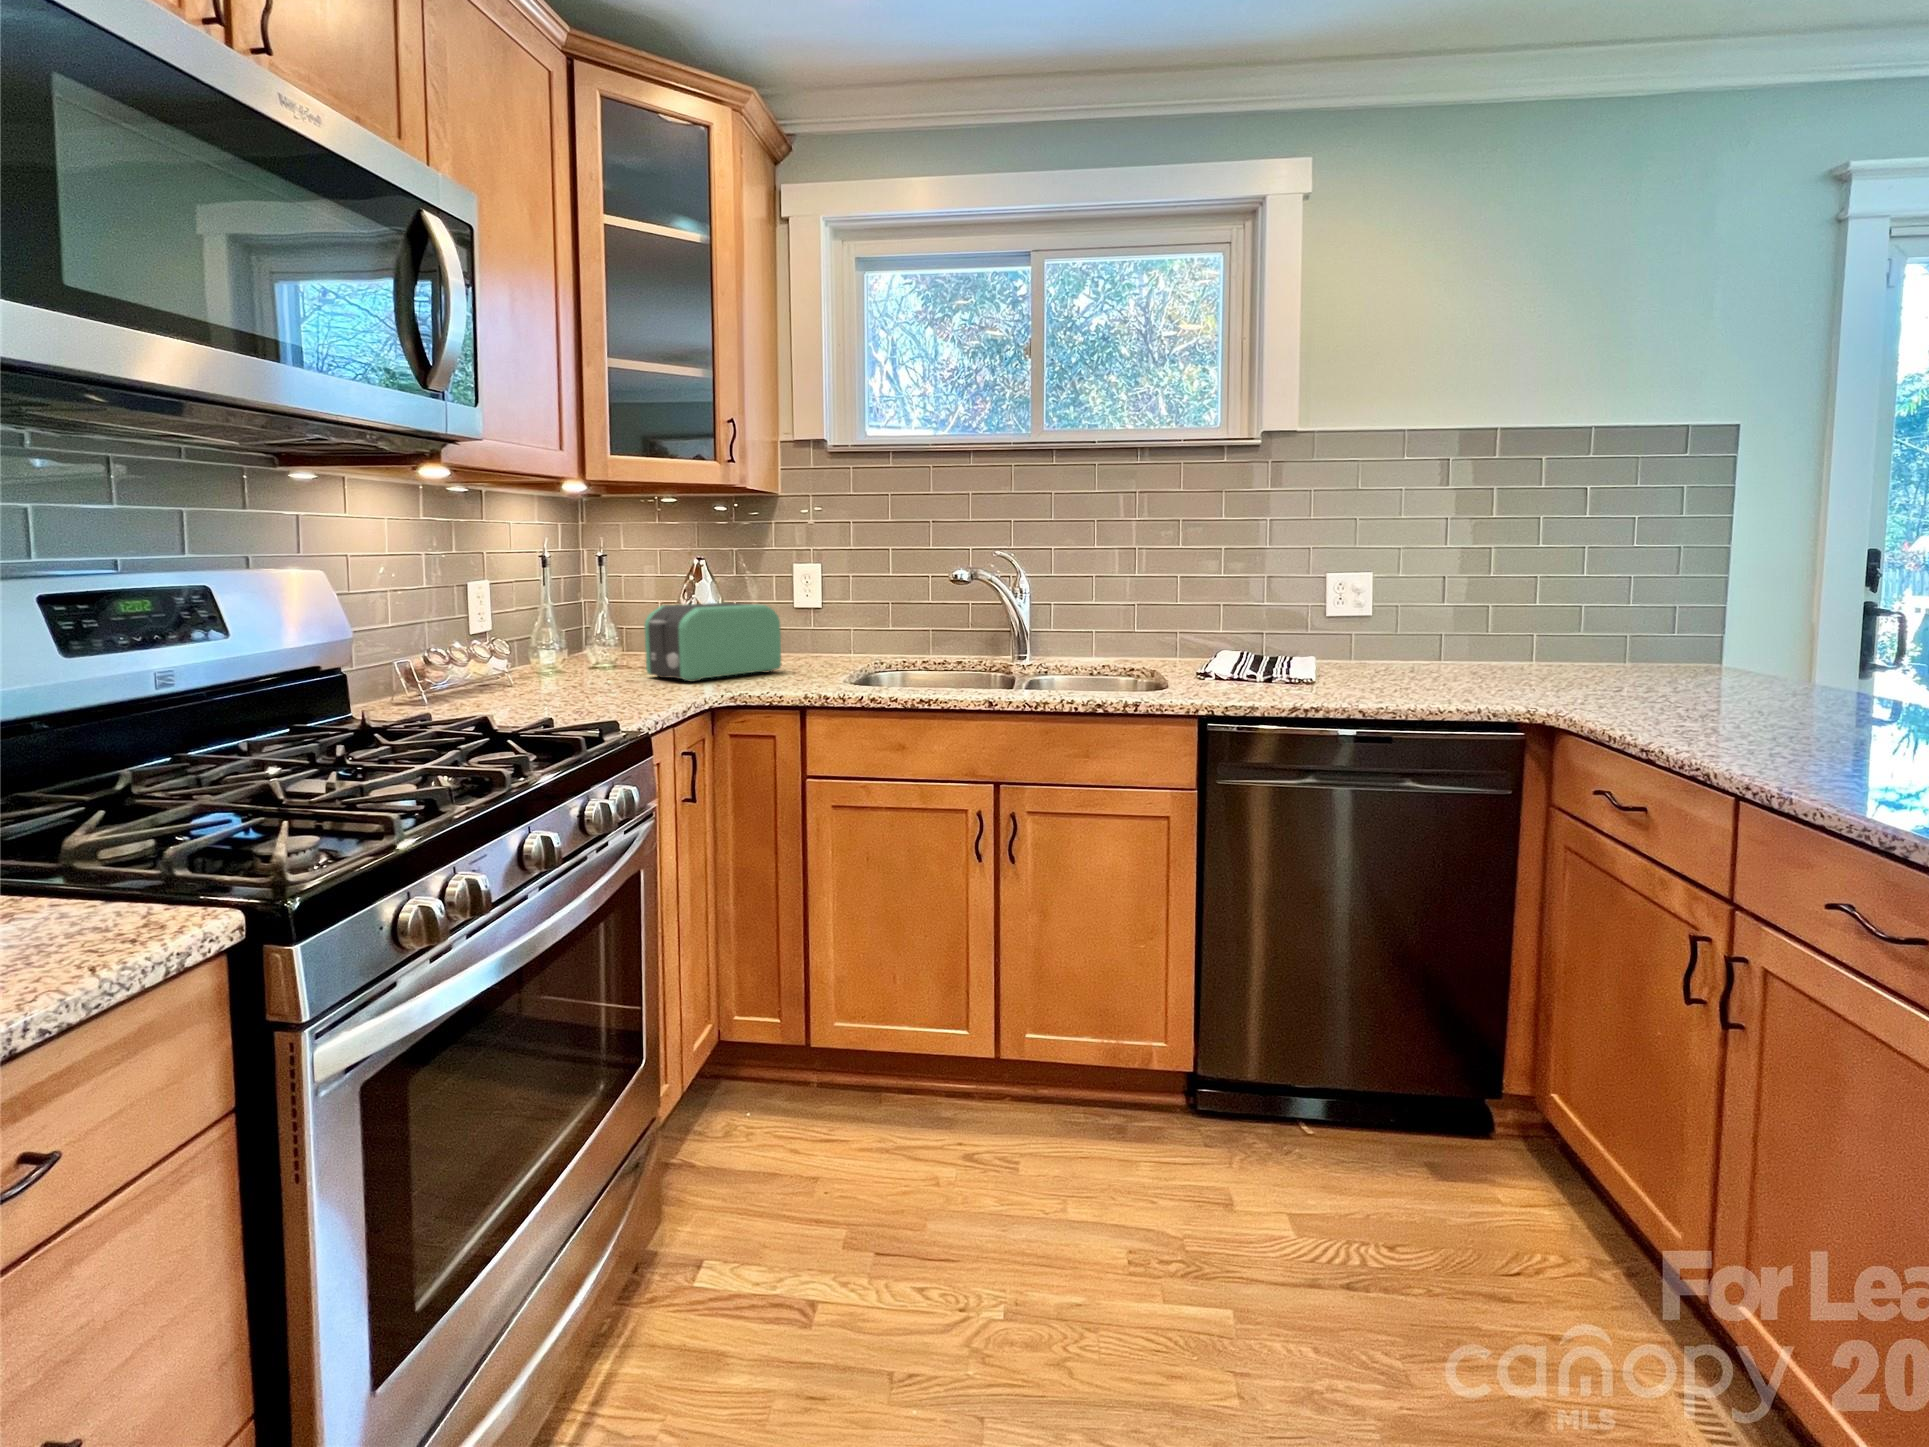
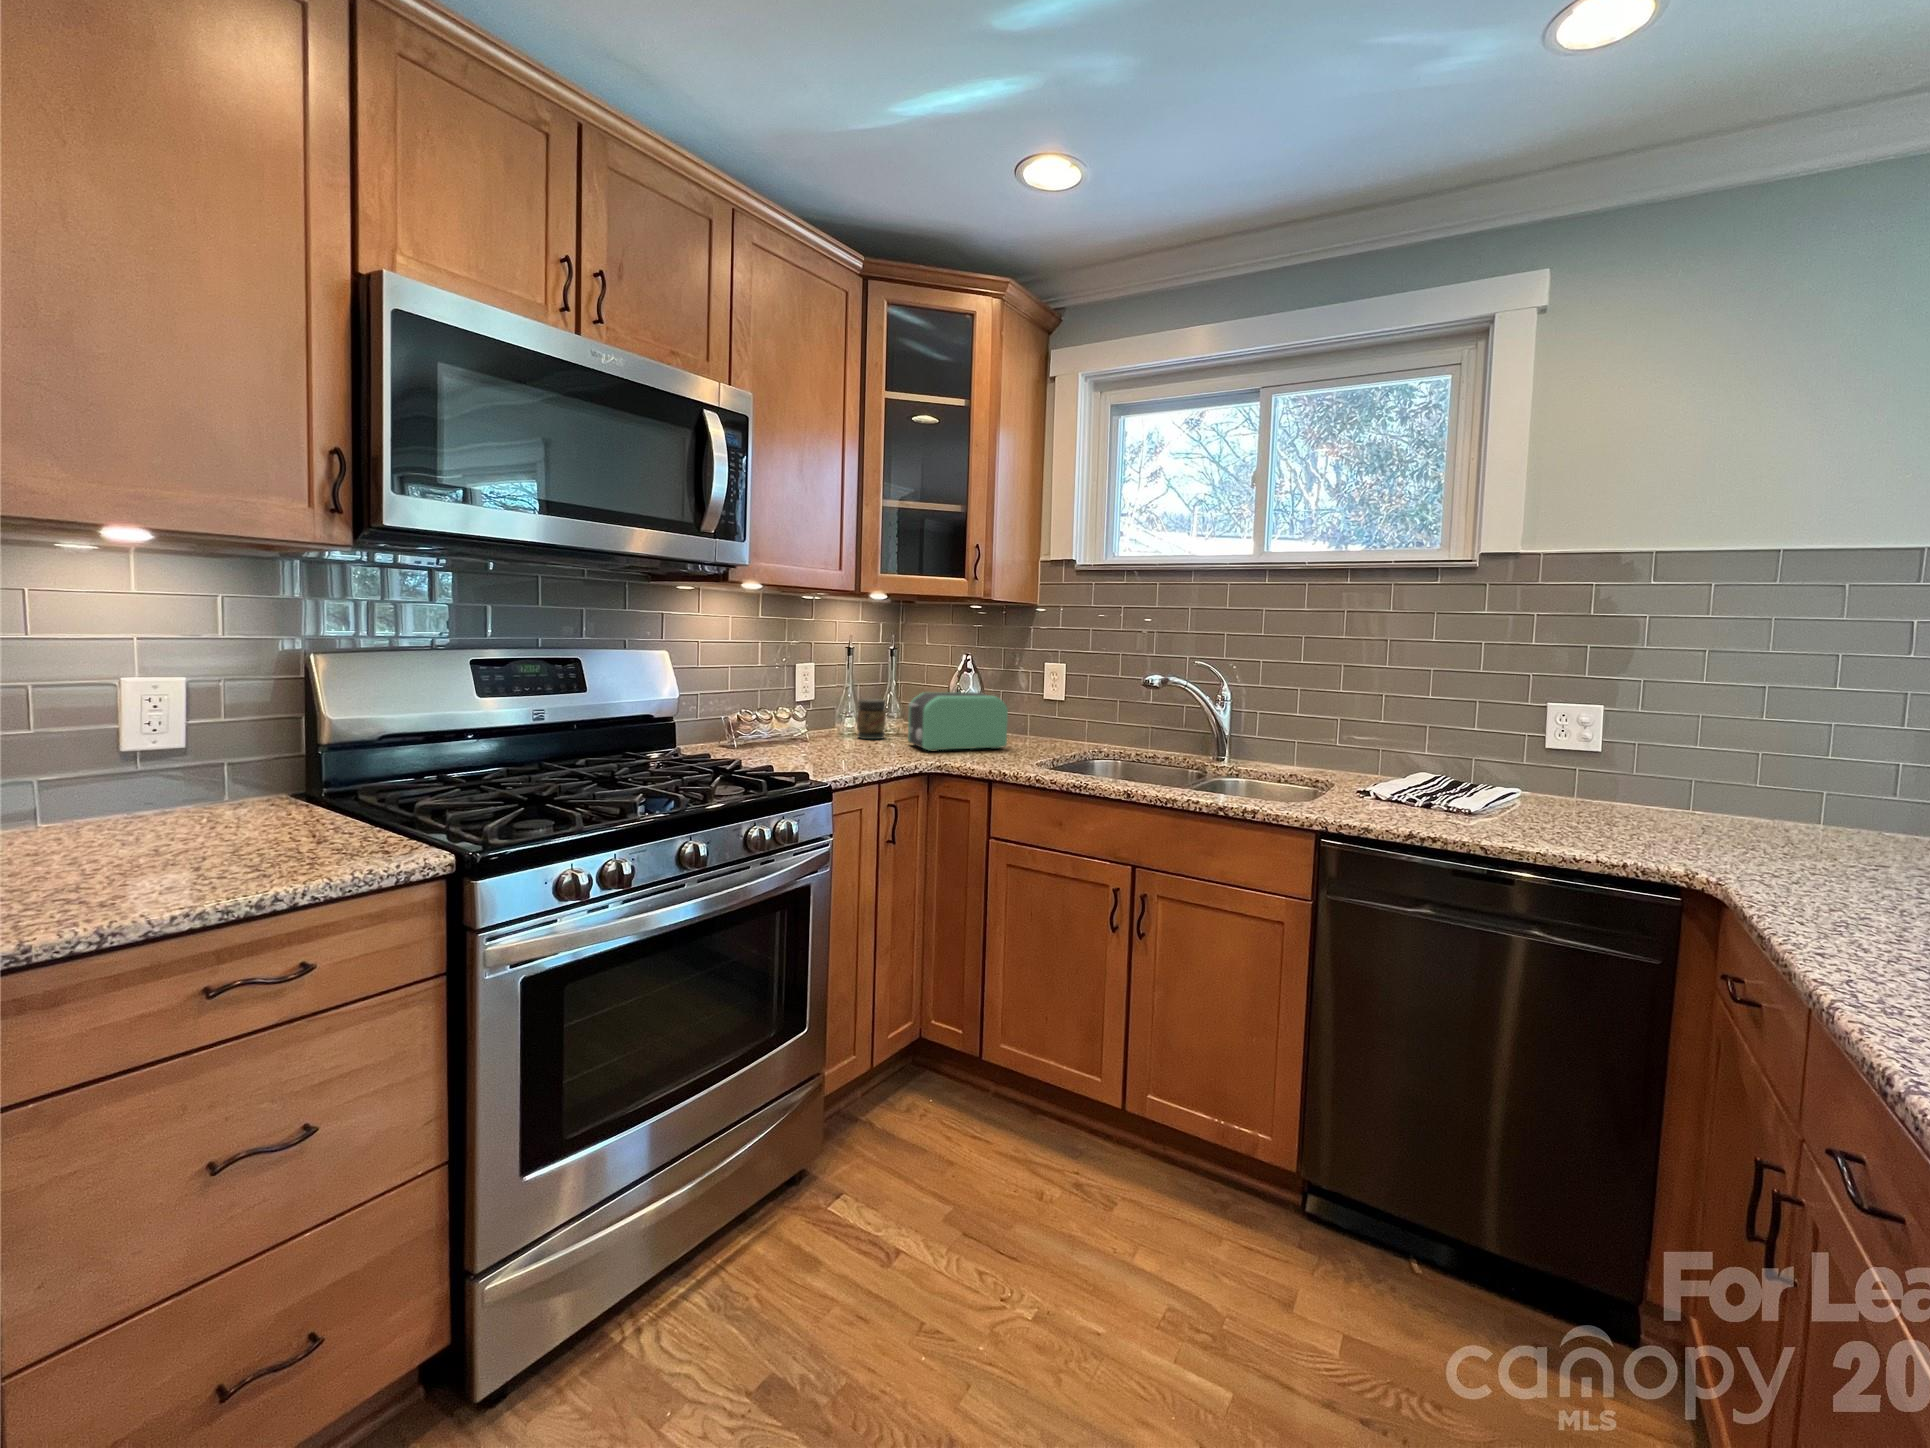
jar: none [556,620,599,676] -> present [857,699,885,739]

